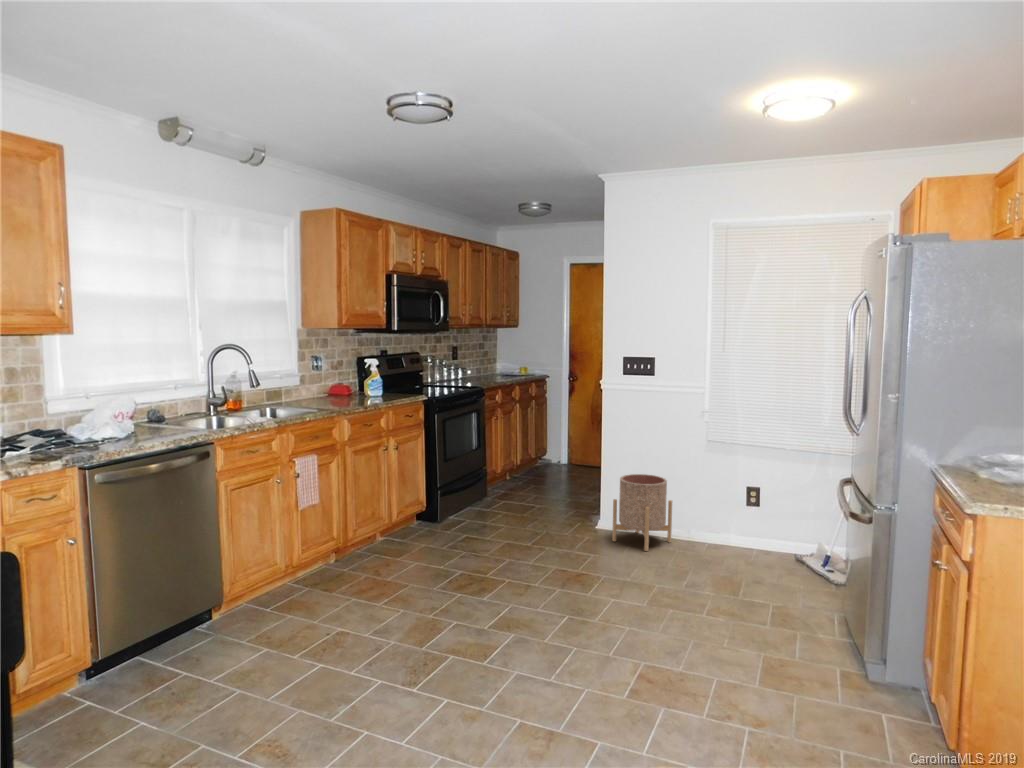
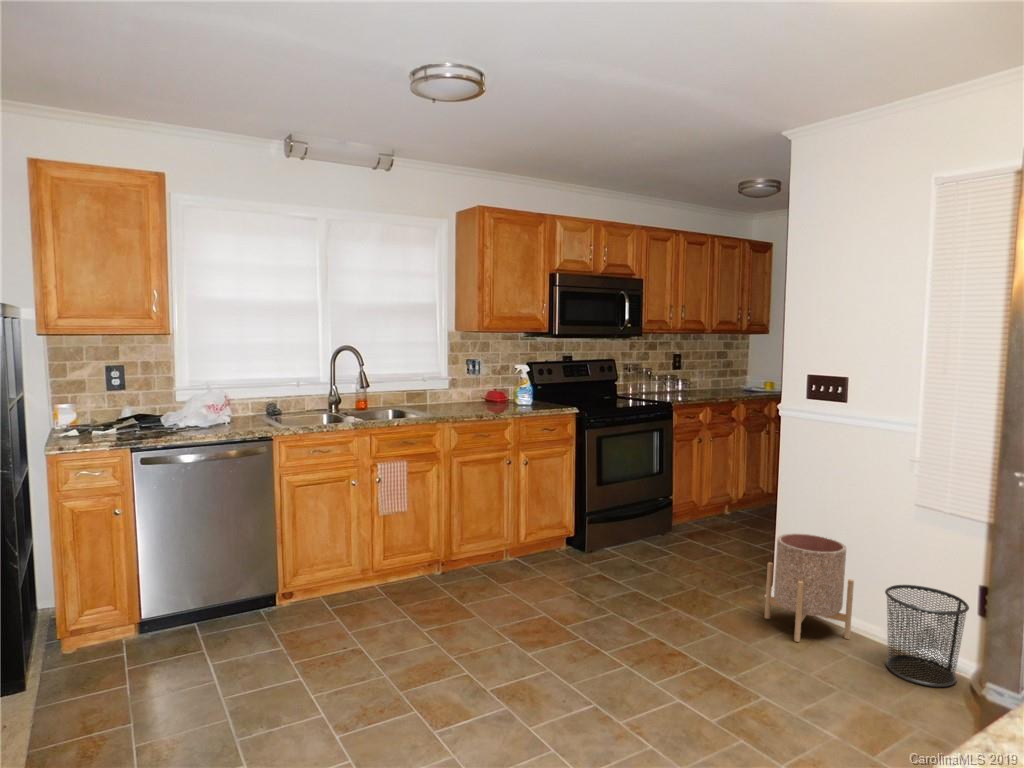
waste bin: none [701,495,751,558] -> present [885,585,969,687]

